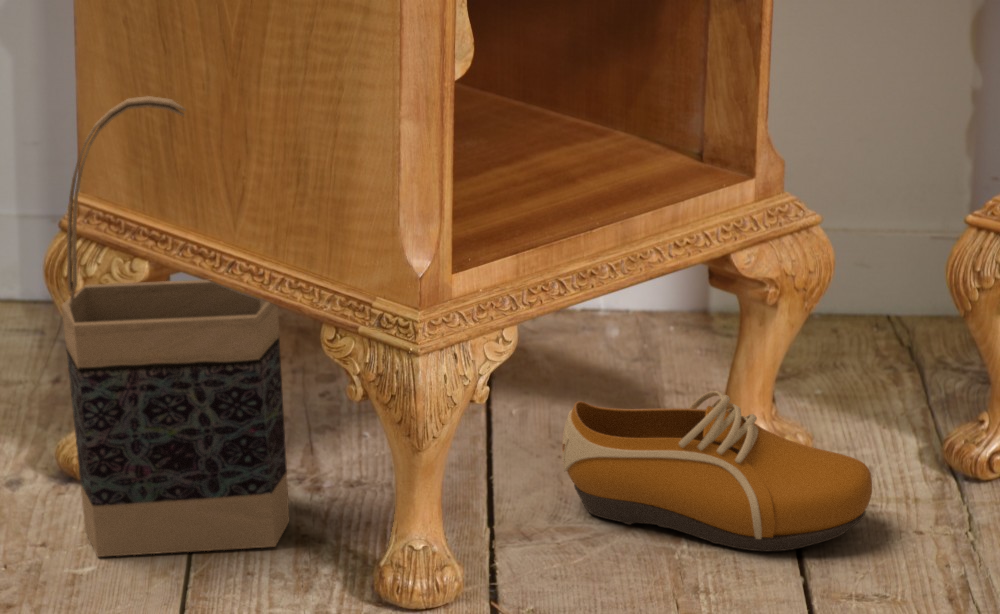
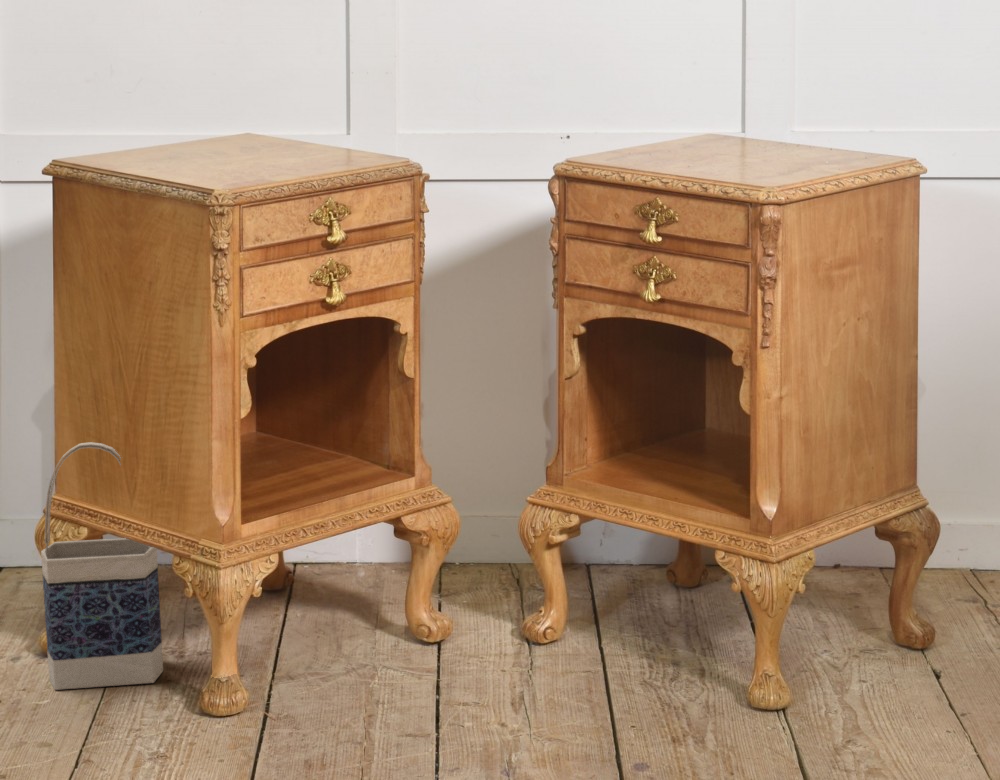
shoe: present [562,391,872,551] -> none [313,594,476,678]

